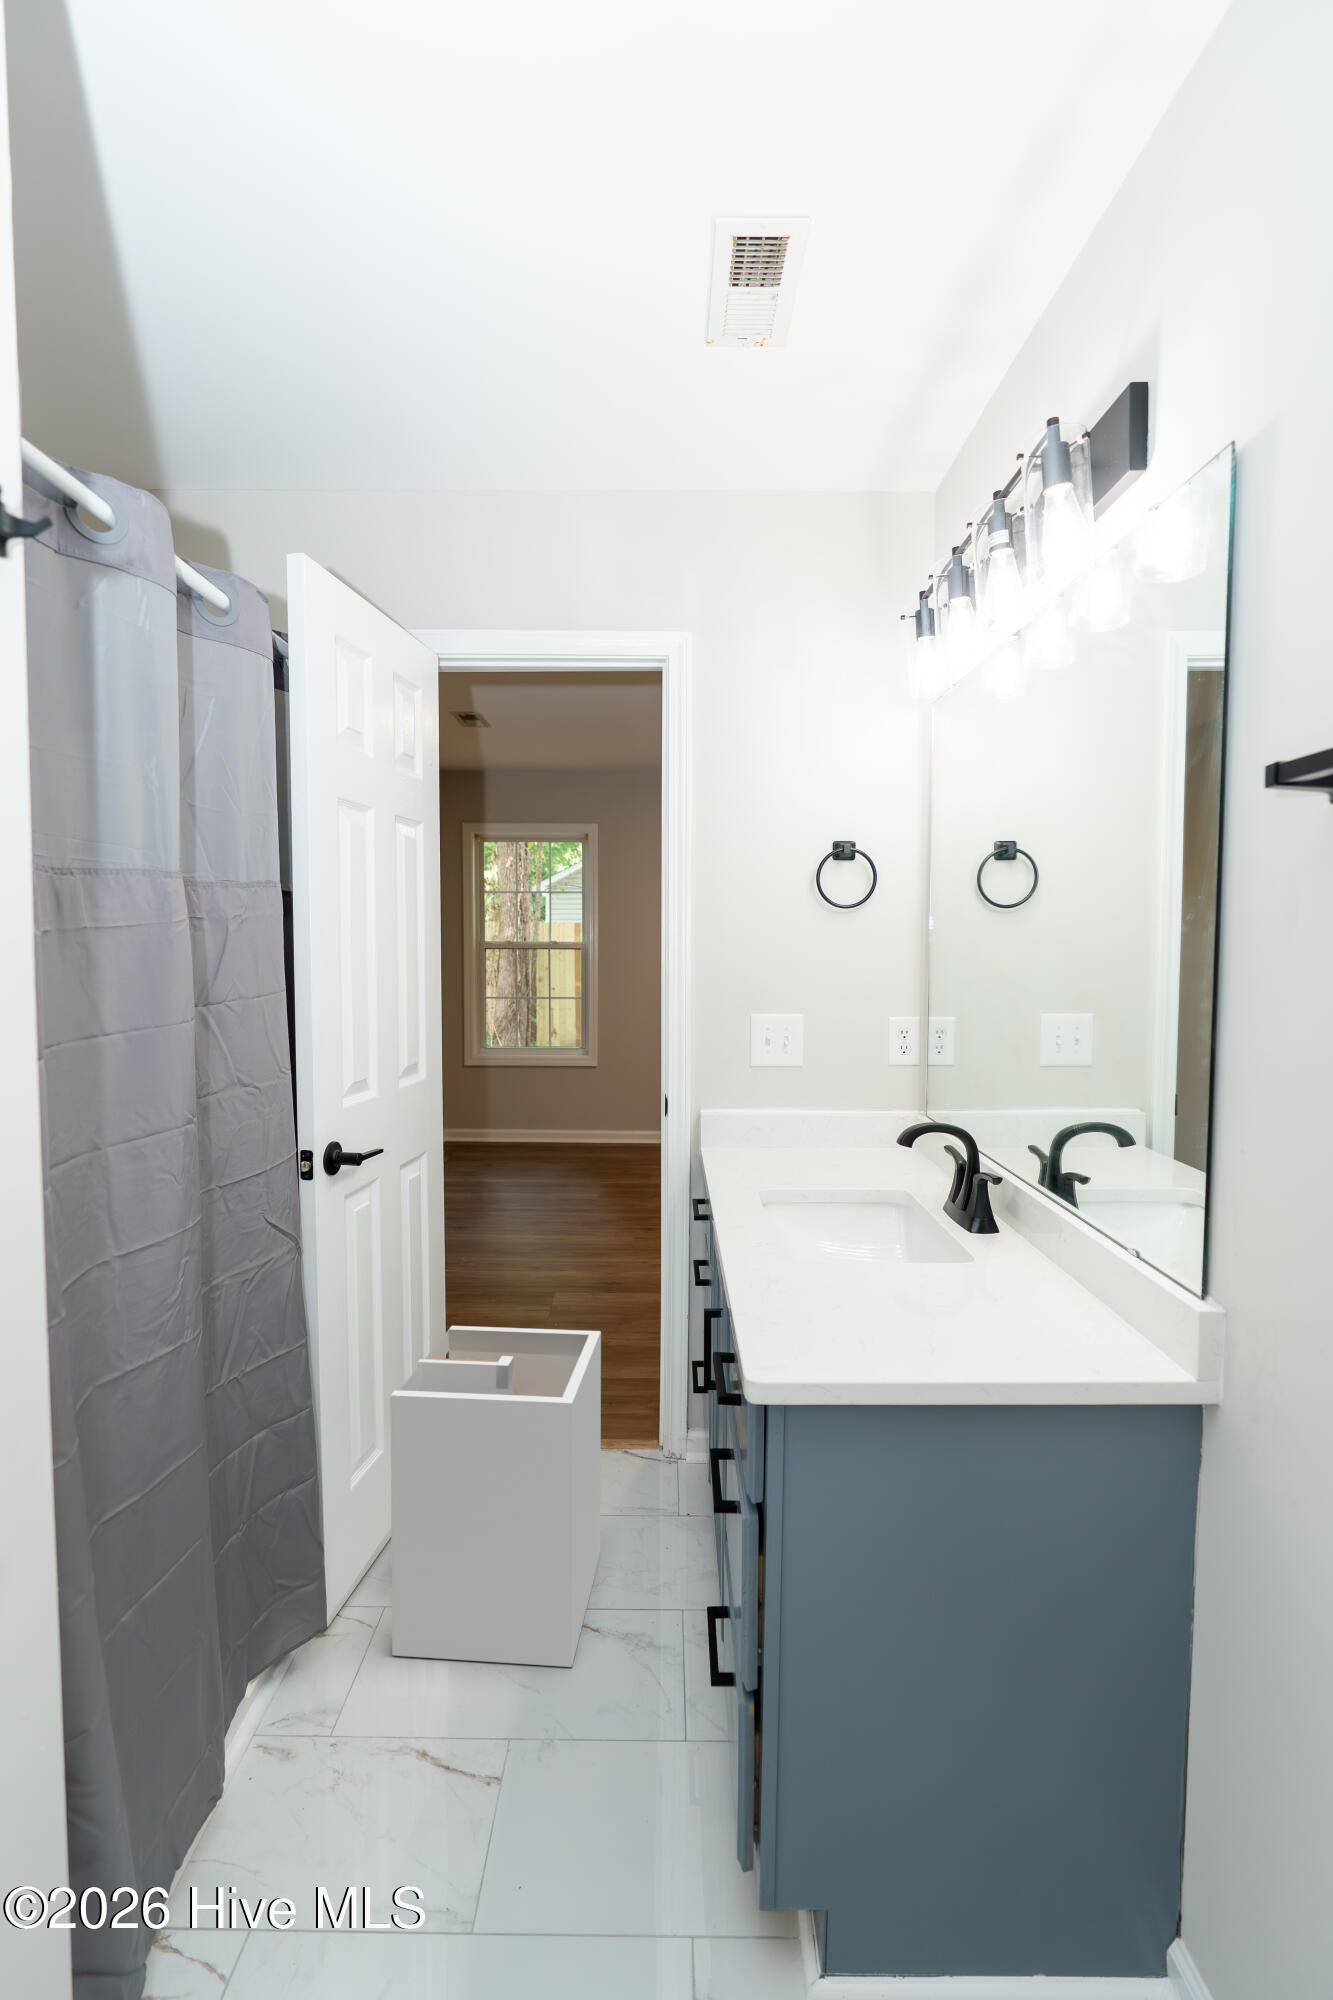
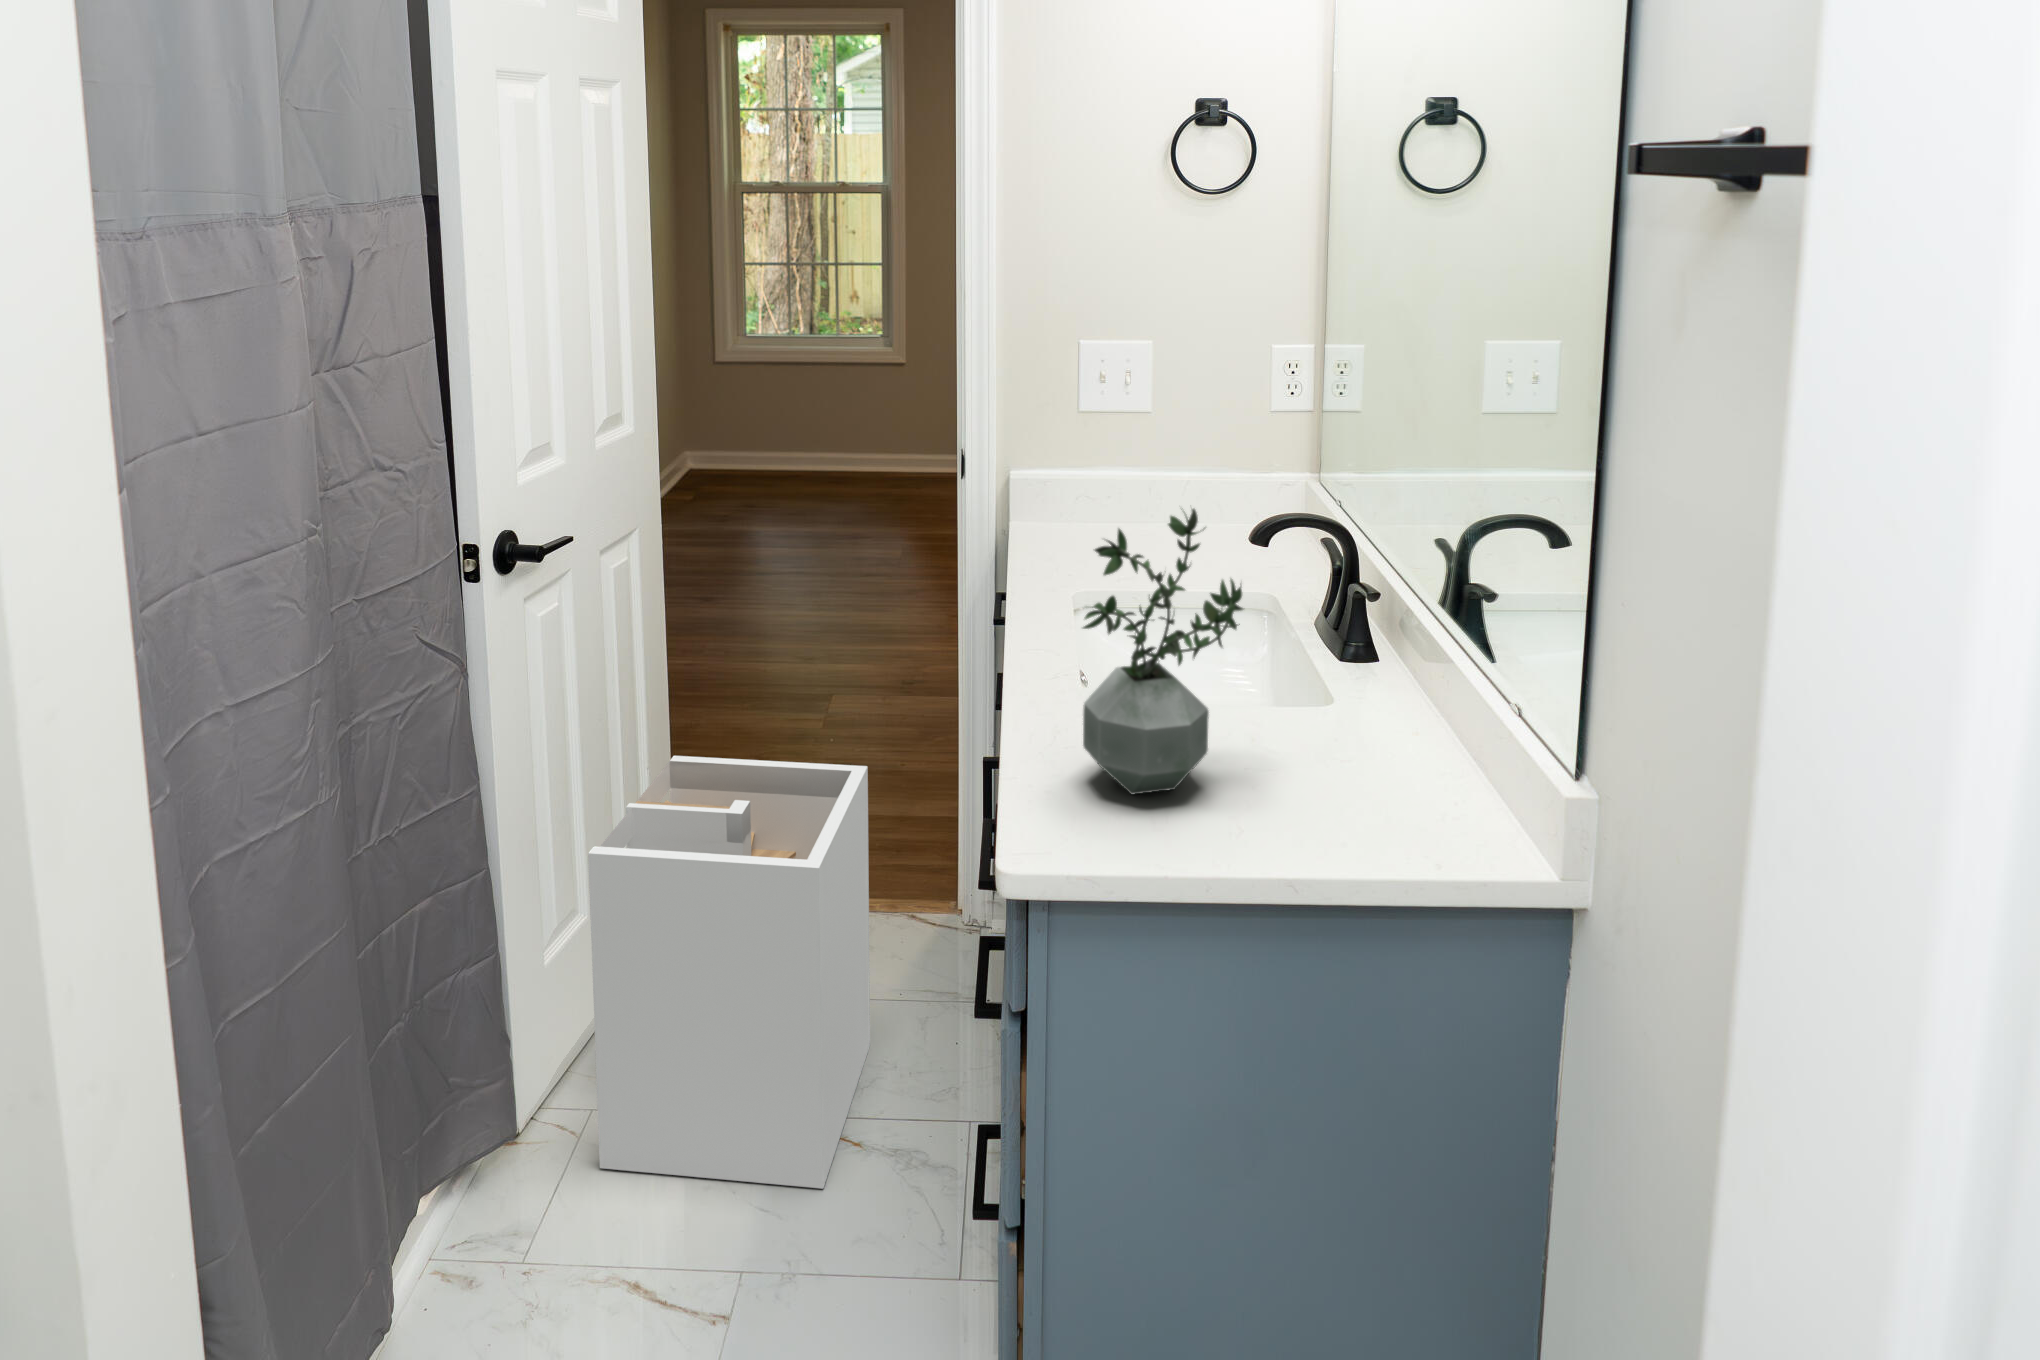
potted plant: none [800,1092,923,1319] -> present [1083,509,1243,794]

